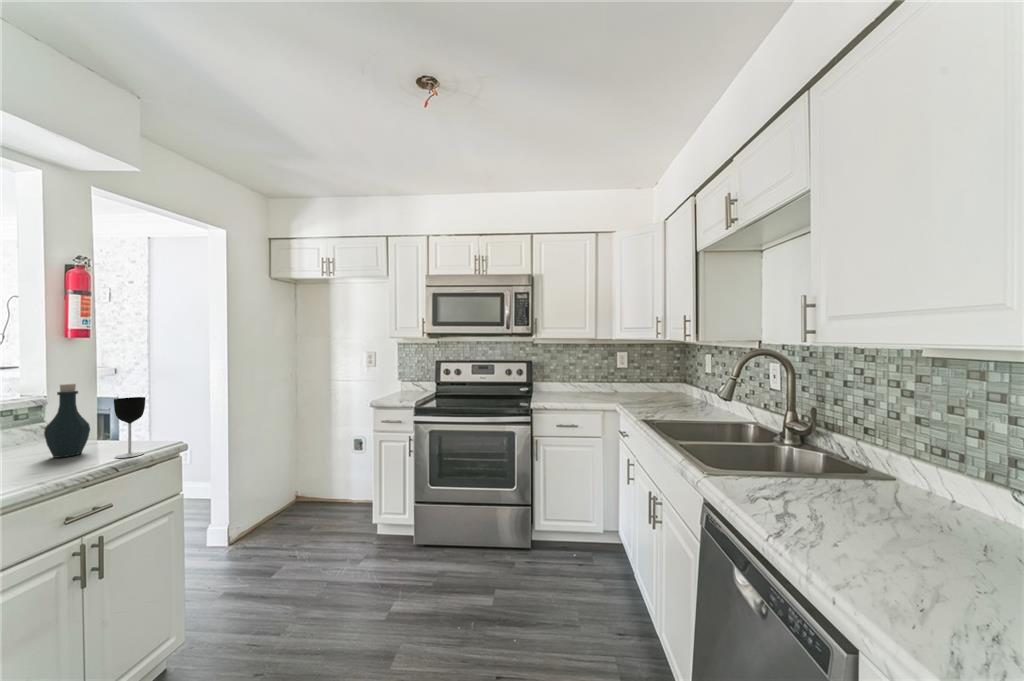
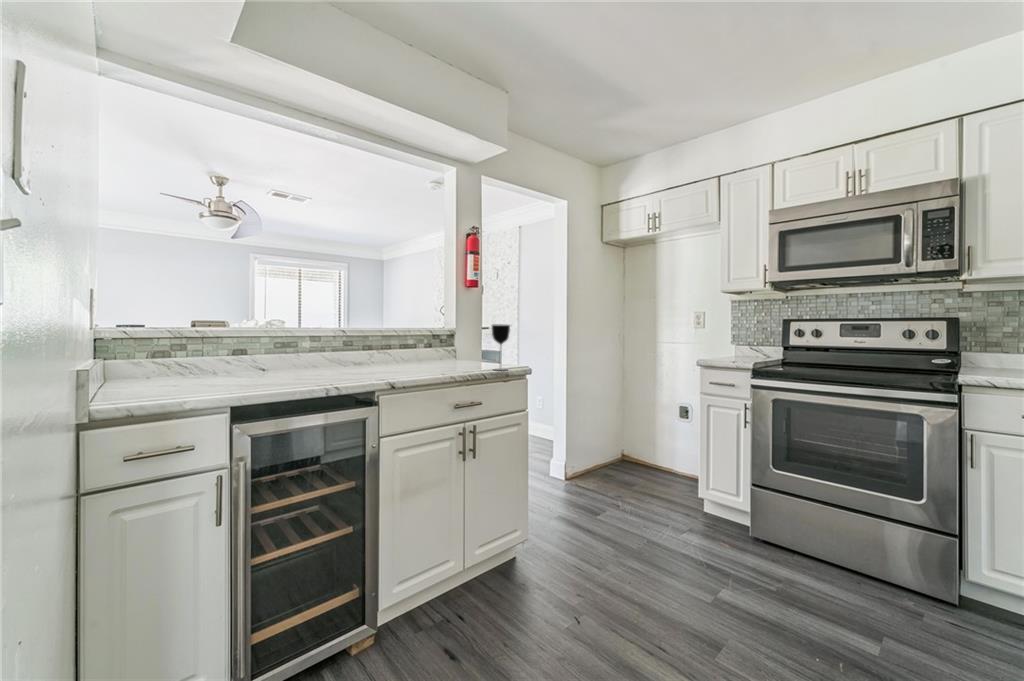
bottle: present [44,384,90,458] -> none [456,314,479,367]

